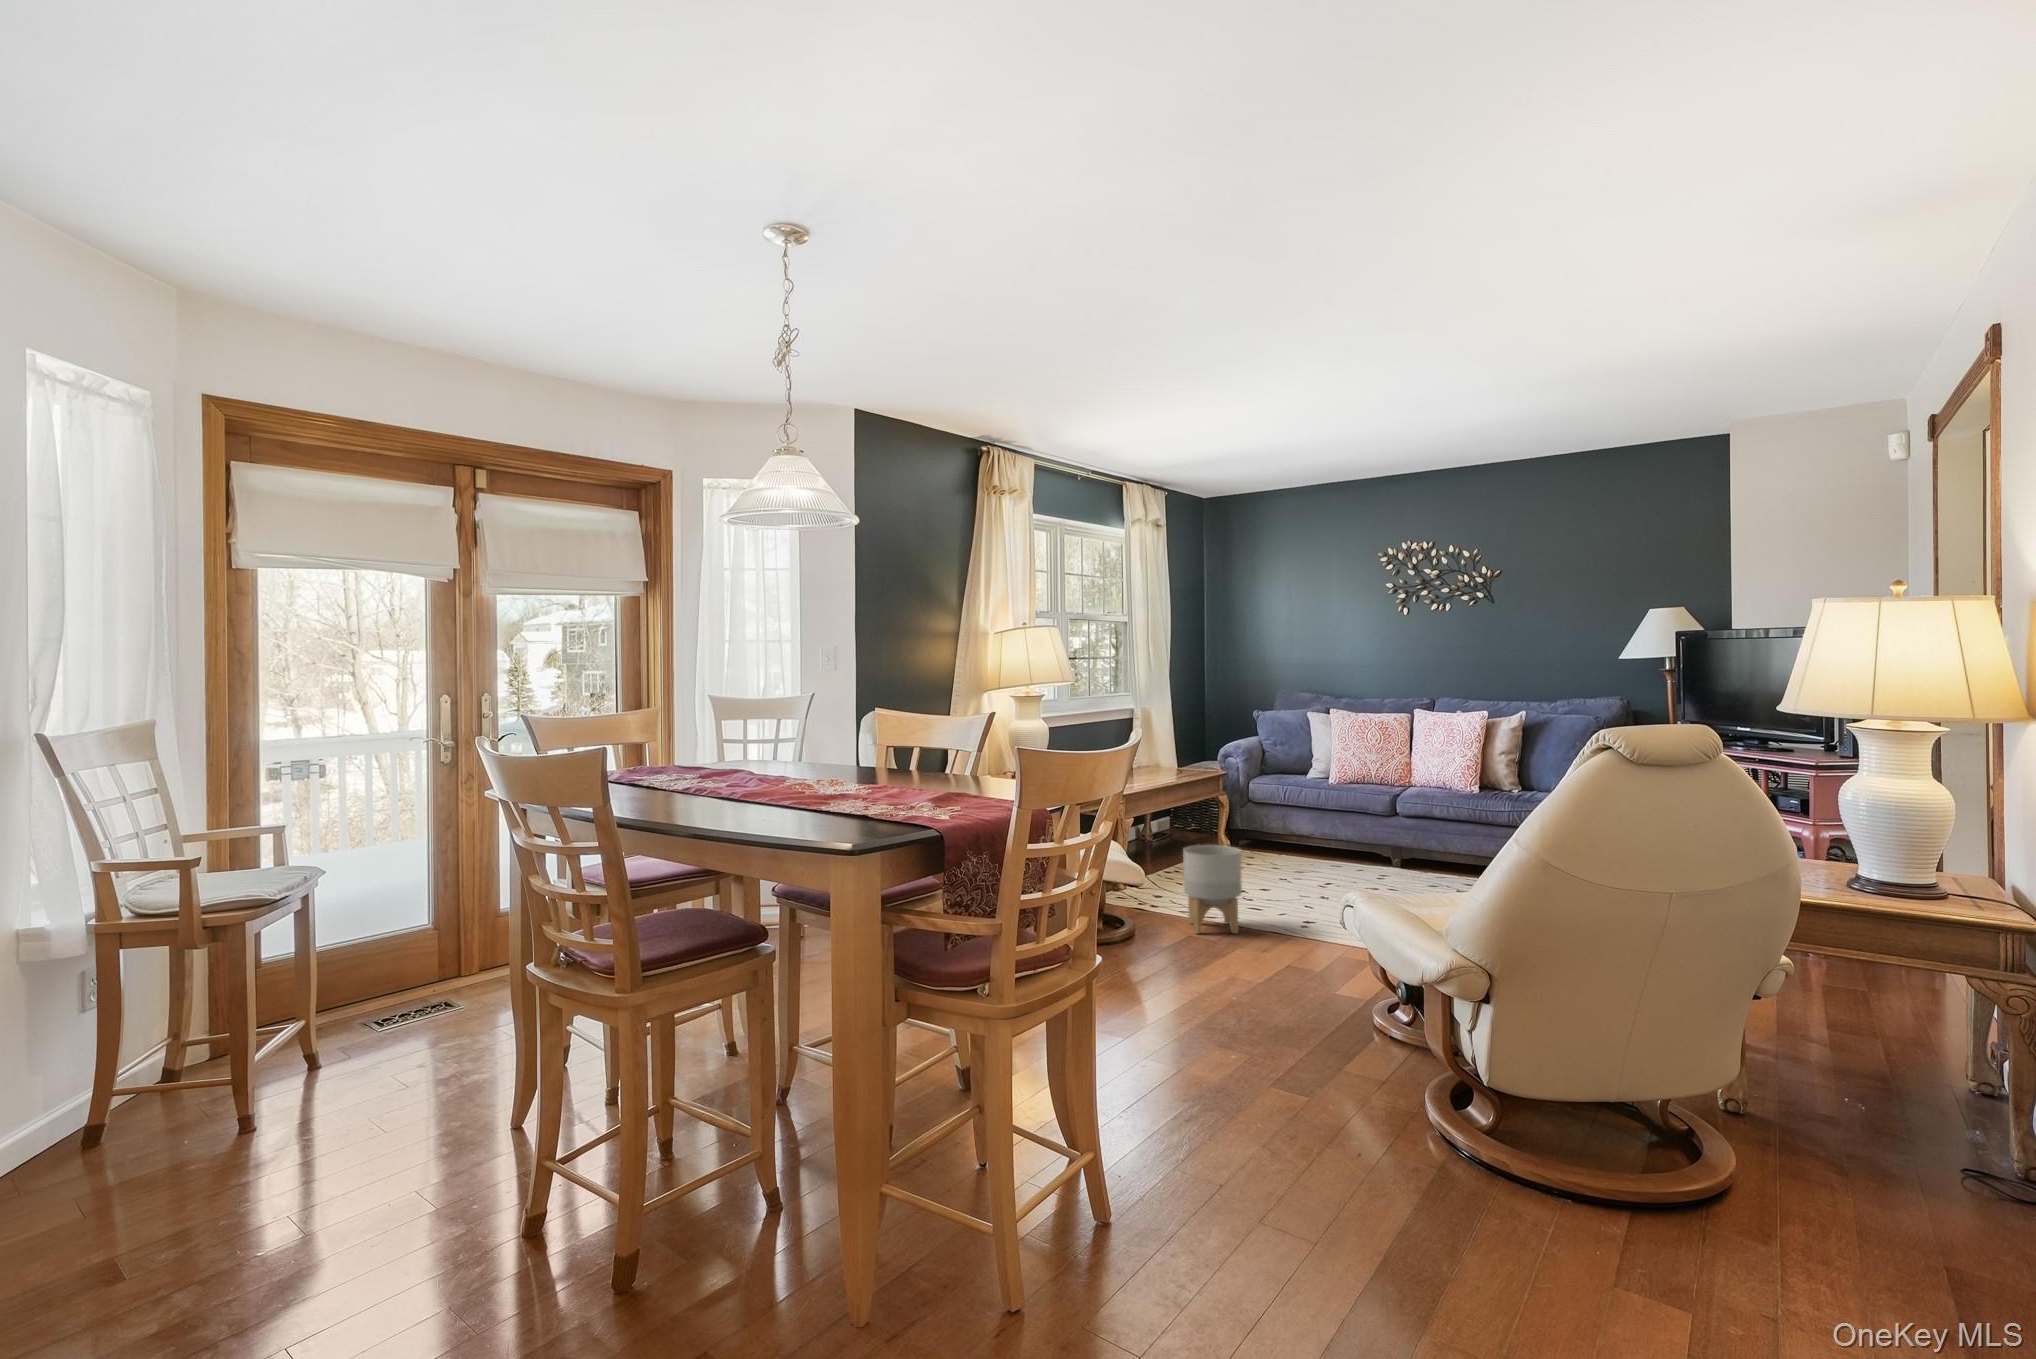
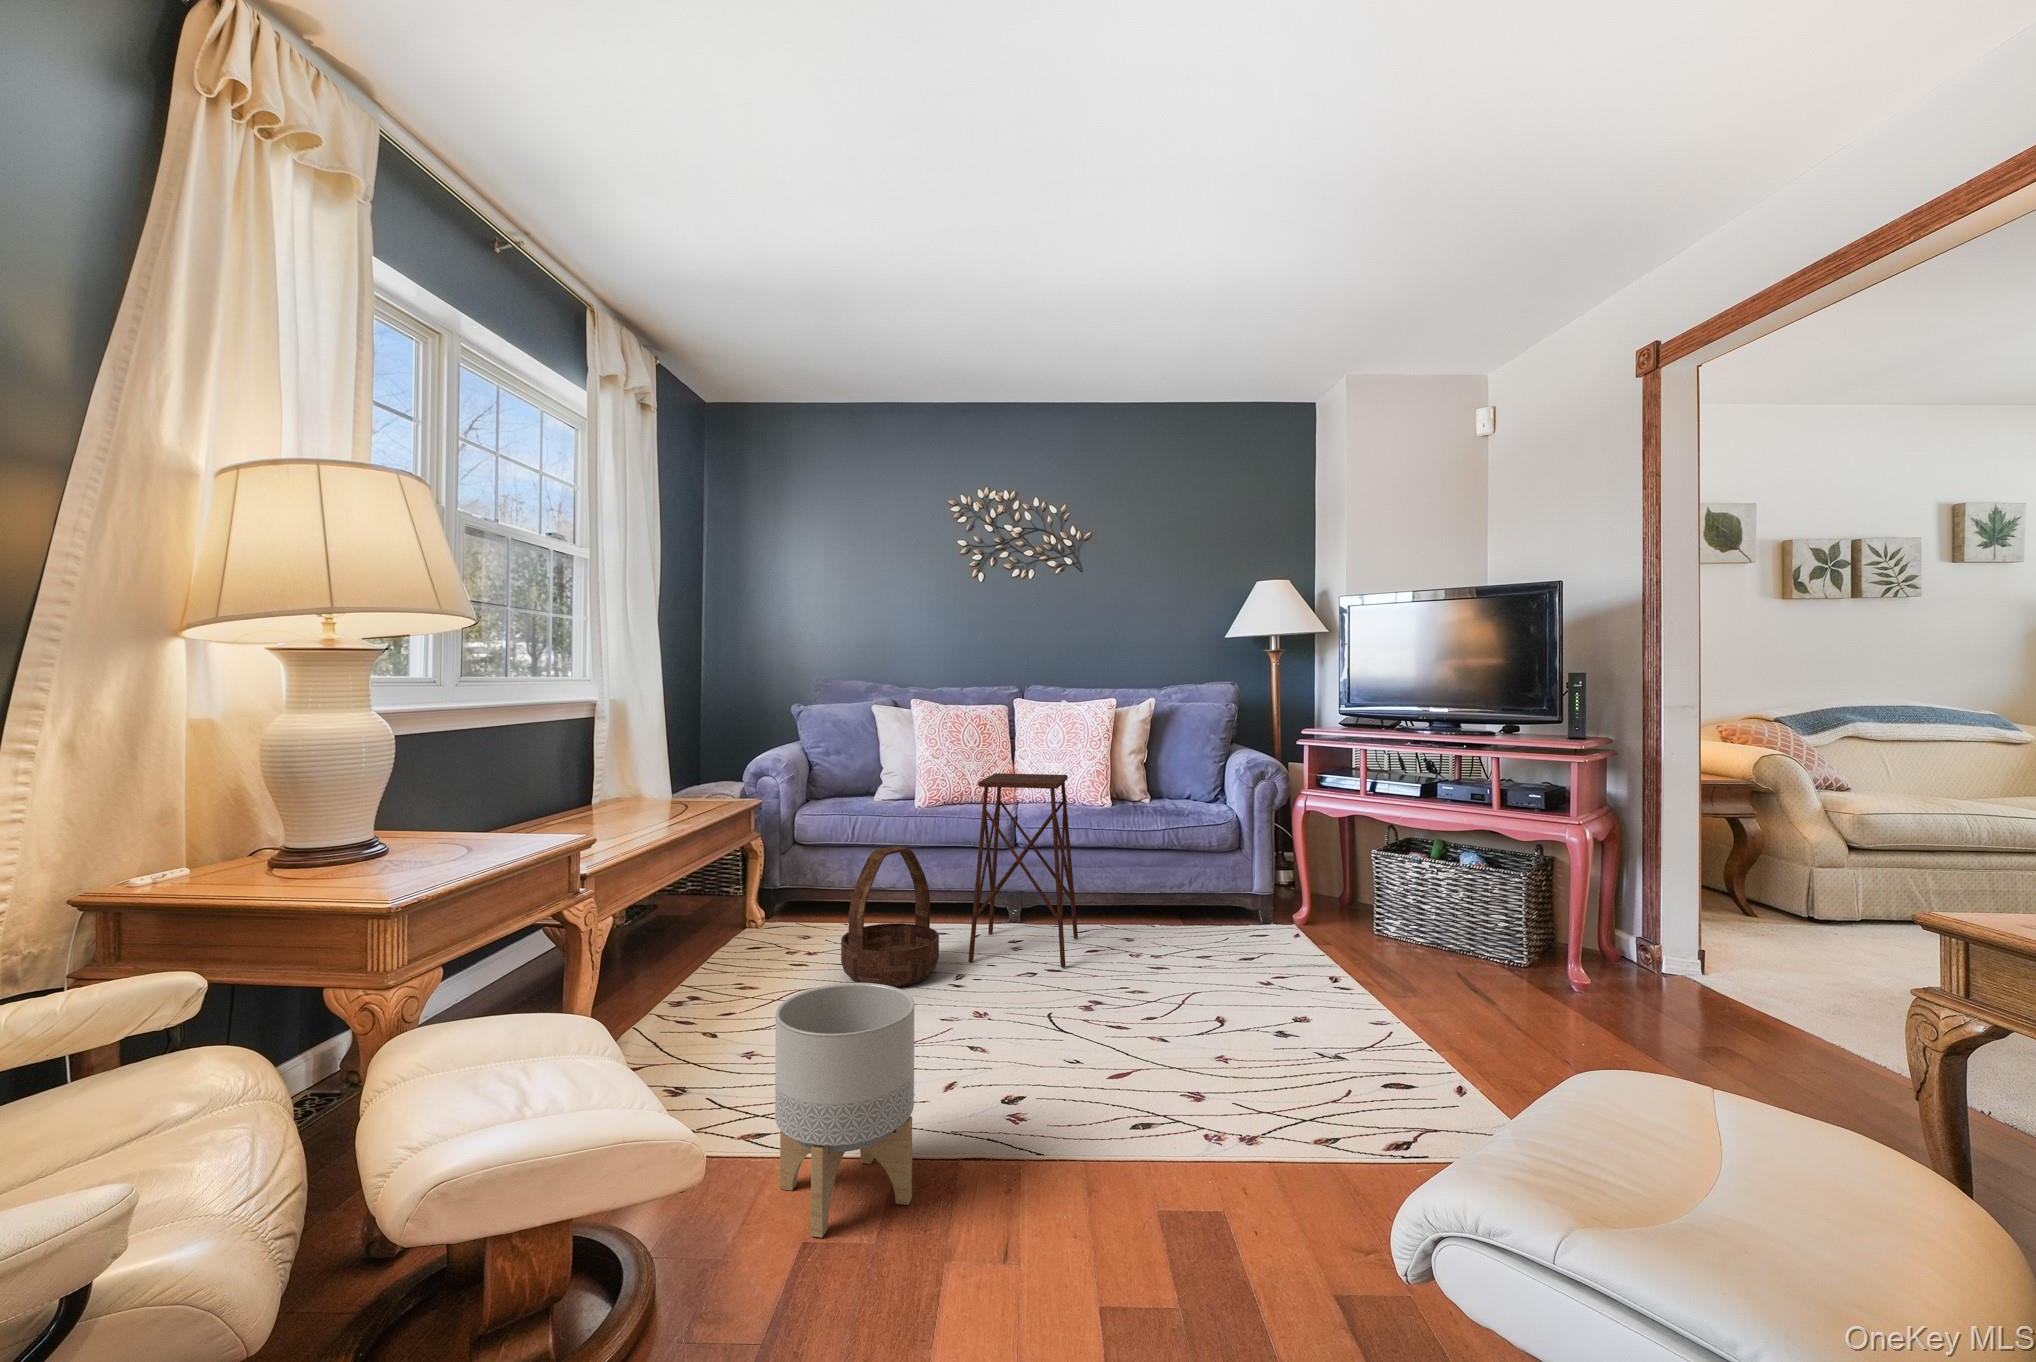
side table: none [1339,761,1427,887] -> present [968,773,1078,968]
basket: none [1257,802,1317,881] -> present [841,846,939,987]

